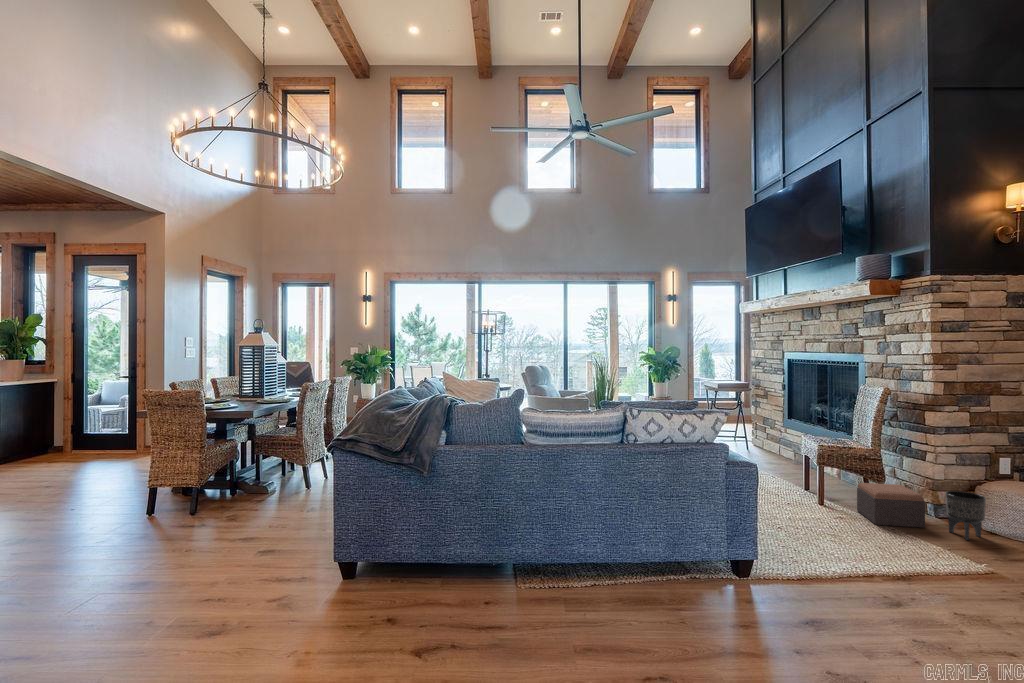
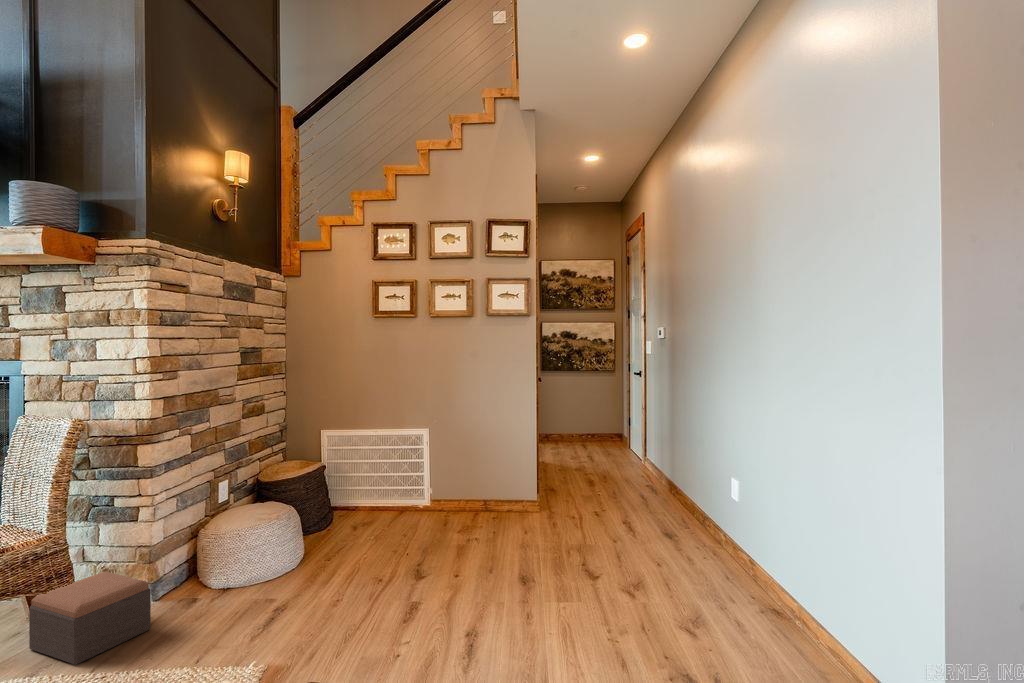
planter: present [946,491,986,540] -> none [179,550,229,623]

